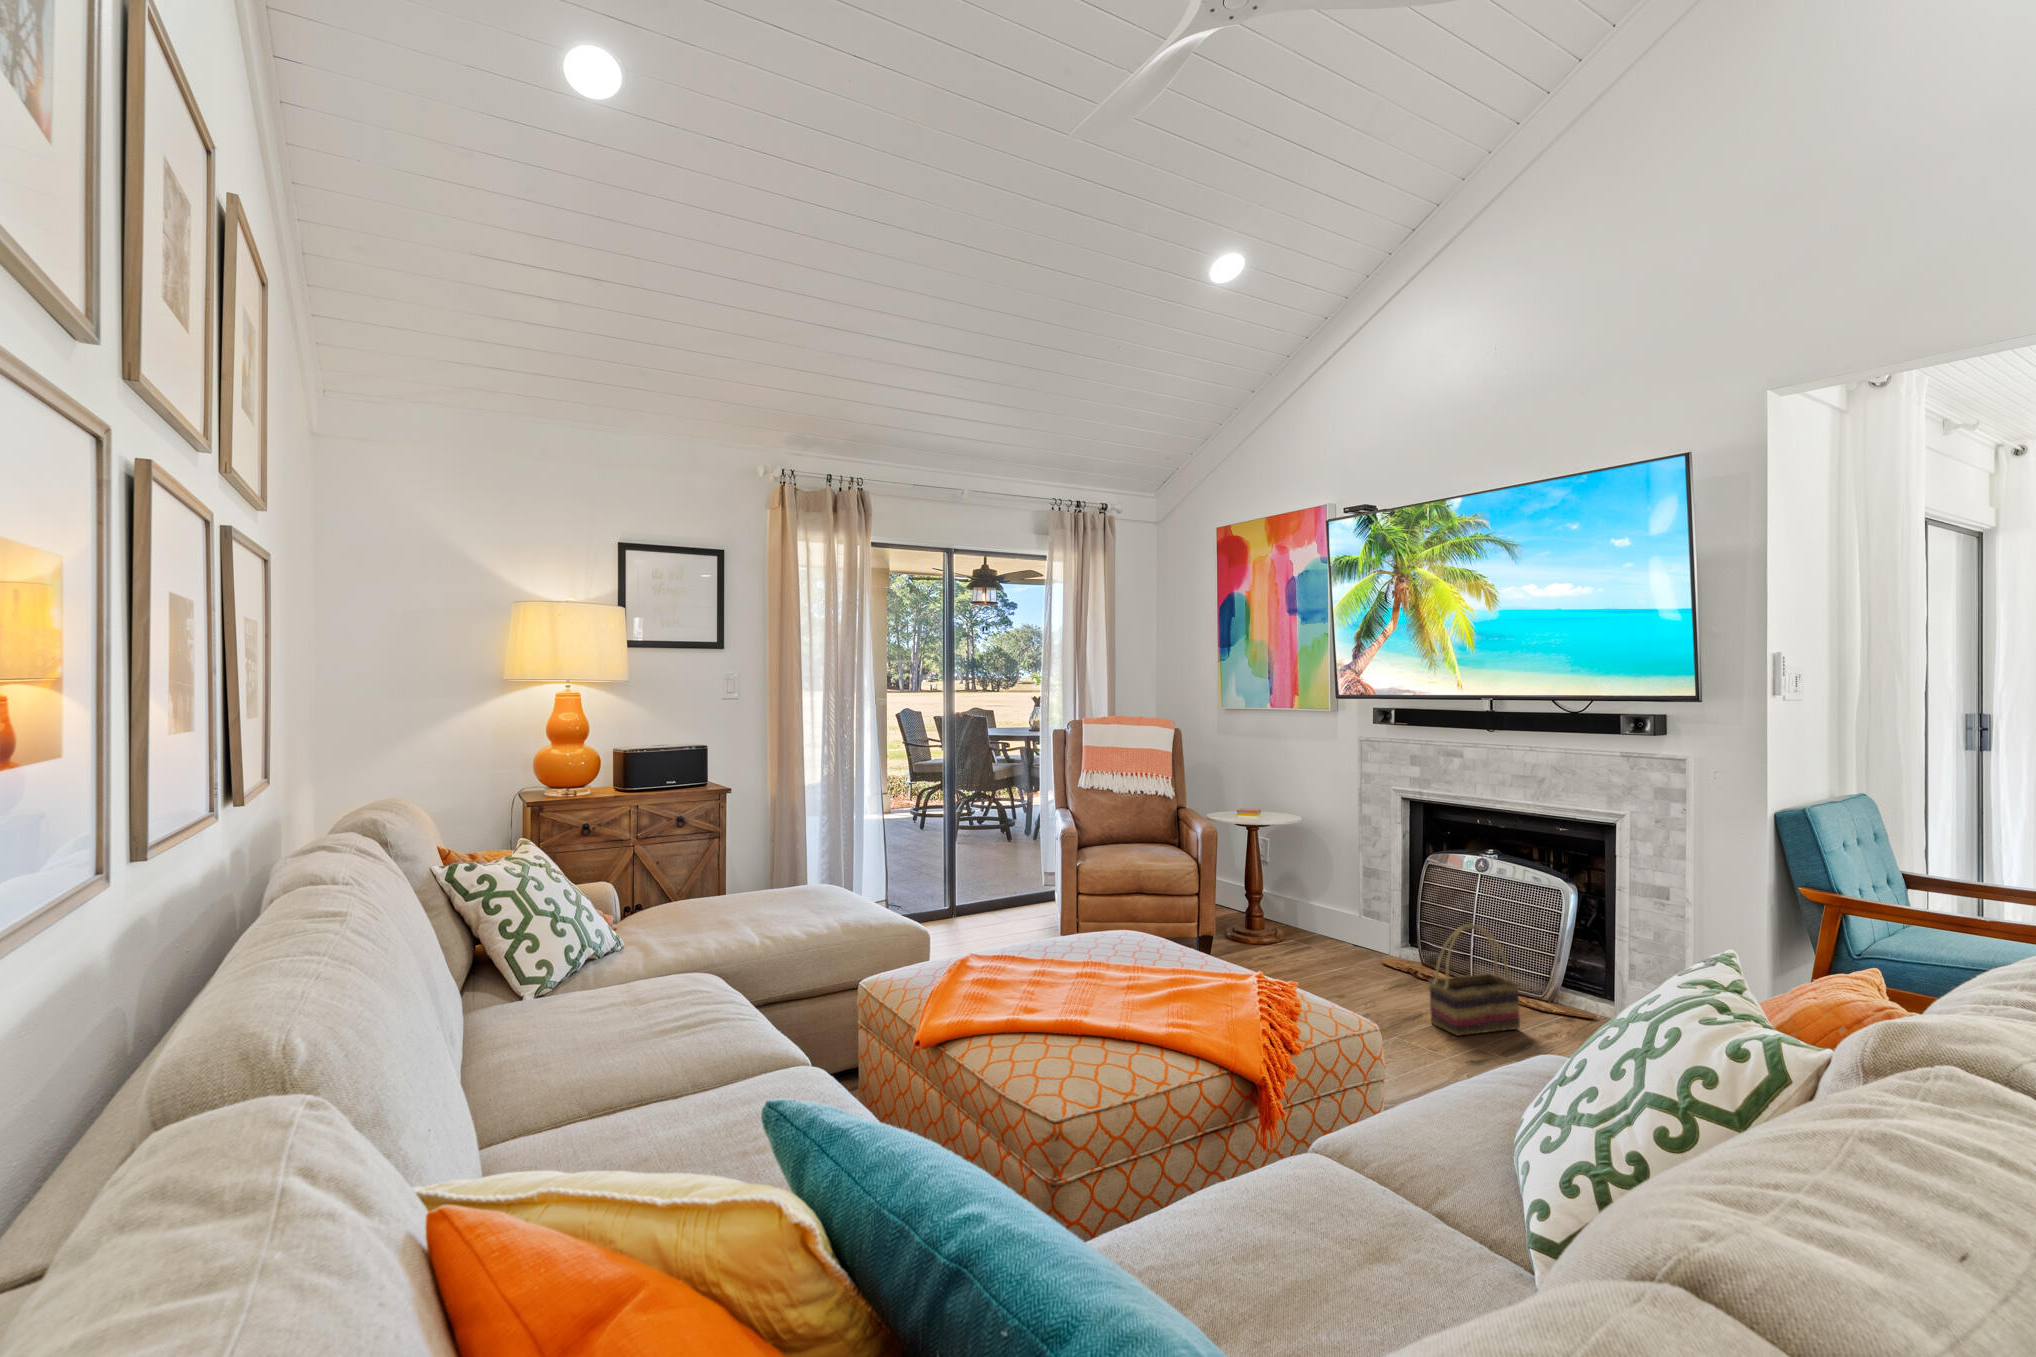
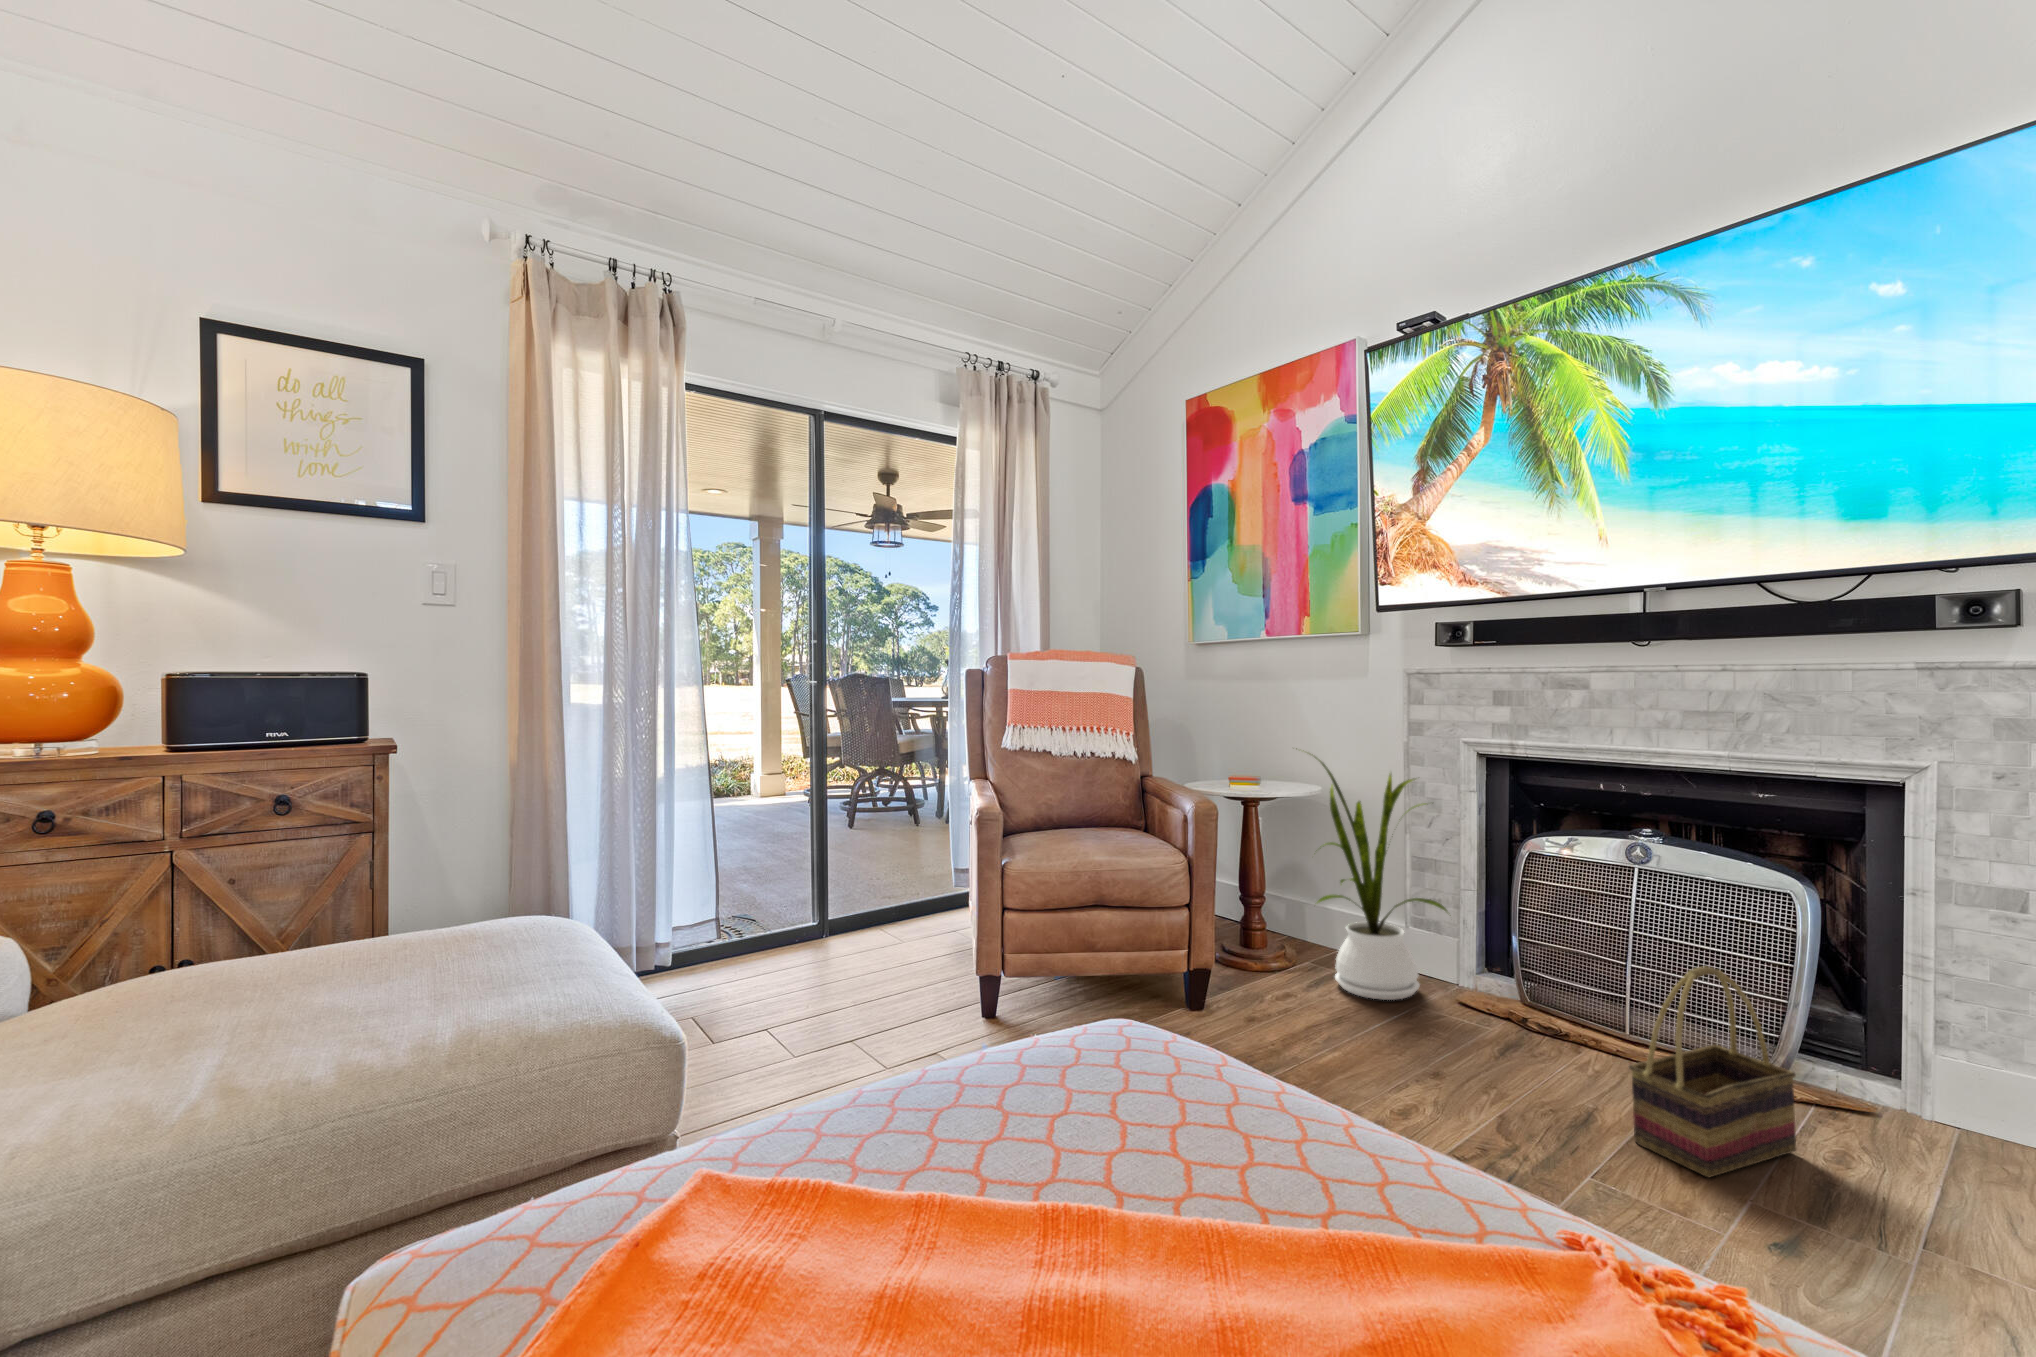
house plant: none [1278,790,1375,960] -> present [1296,748,1447,1000]

